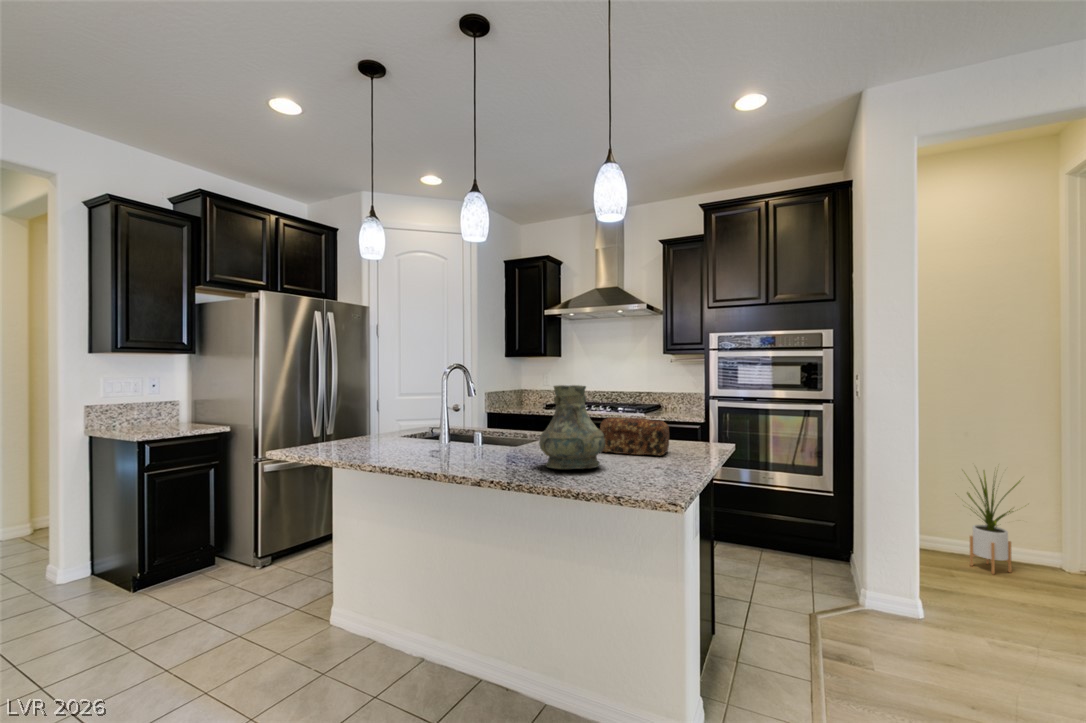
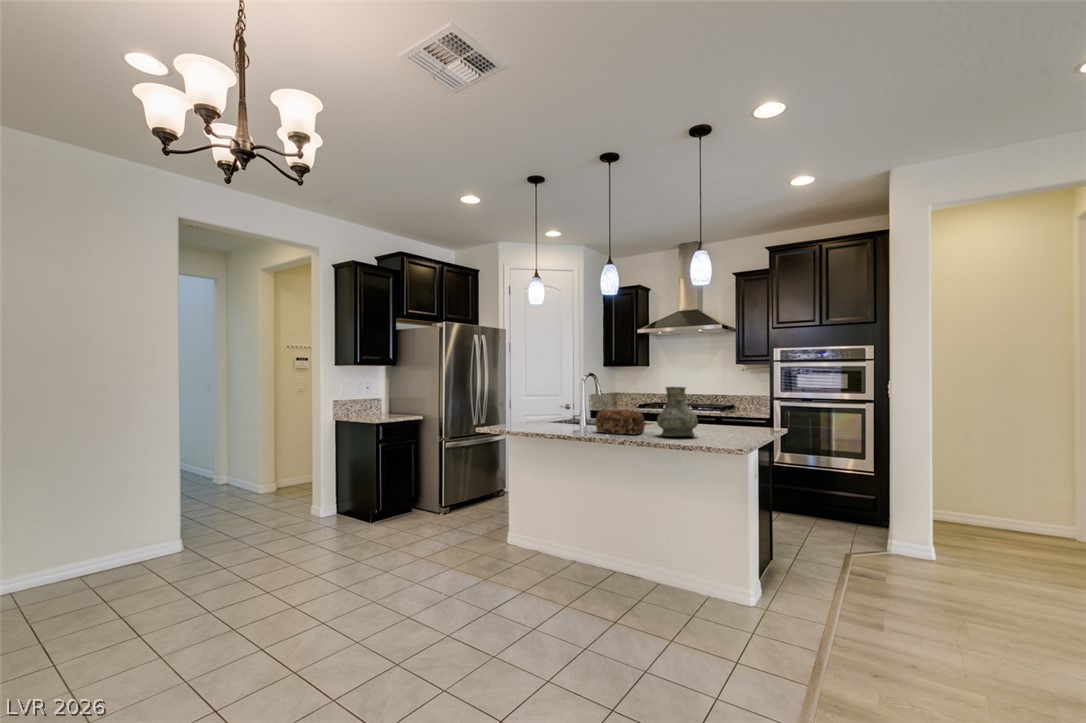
bread loaf: present [600,417,669,455] -> present [596,409,645,434]
house plant: present [967,471,1020,574] -> none [977,451,1038,539]

